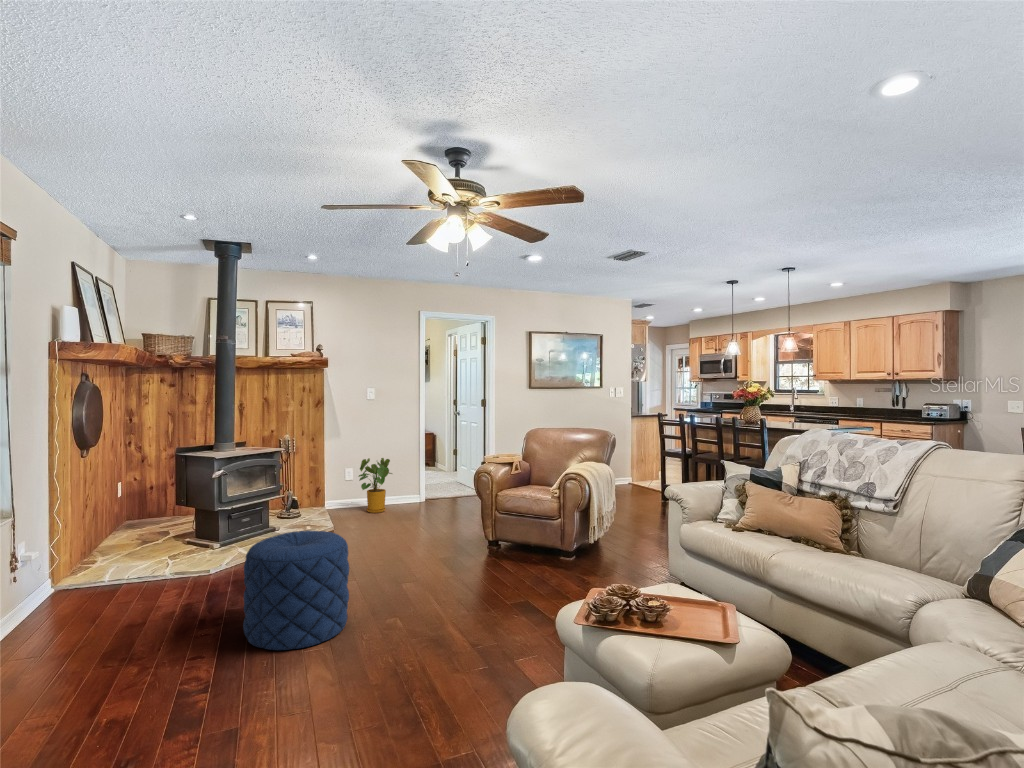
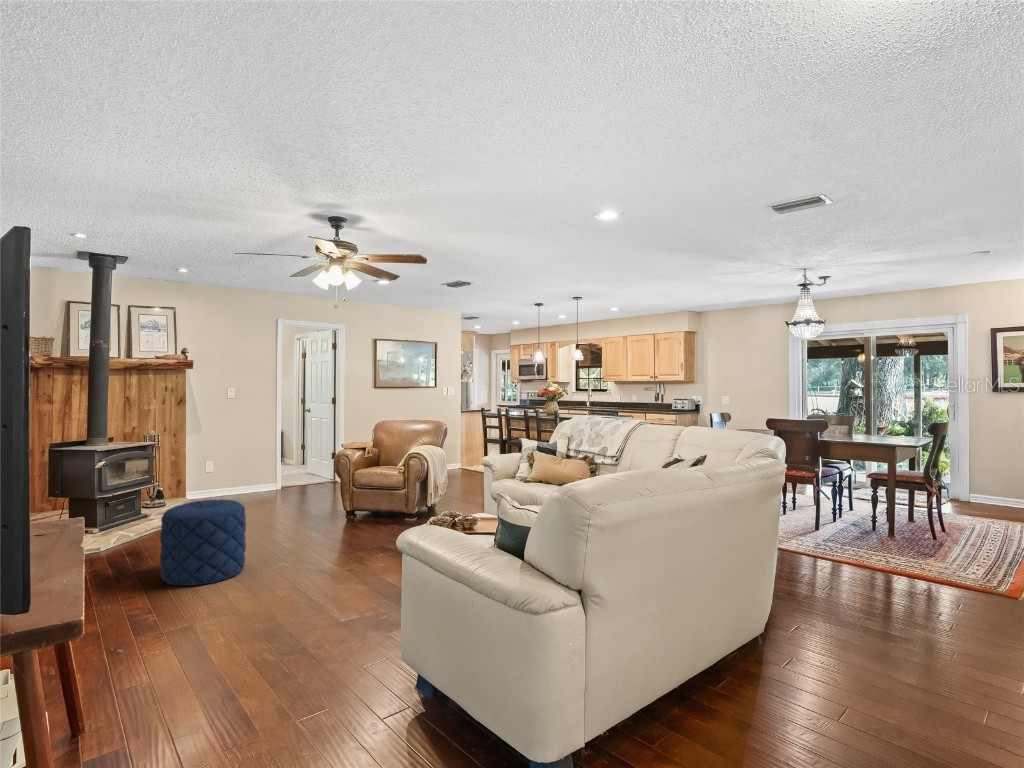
house plant: present [358,458,392,513] -> none [221,451,256,499]

